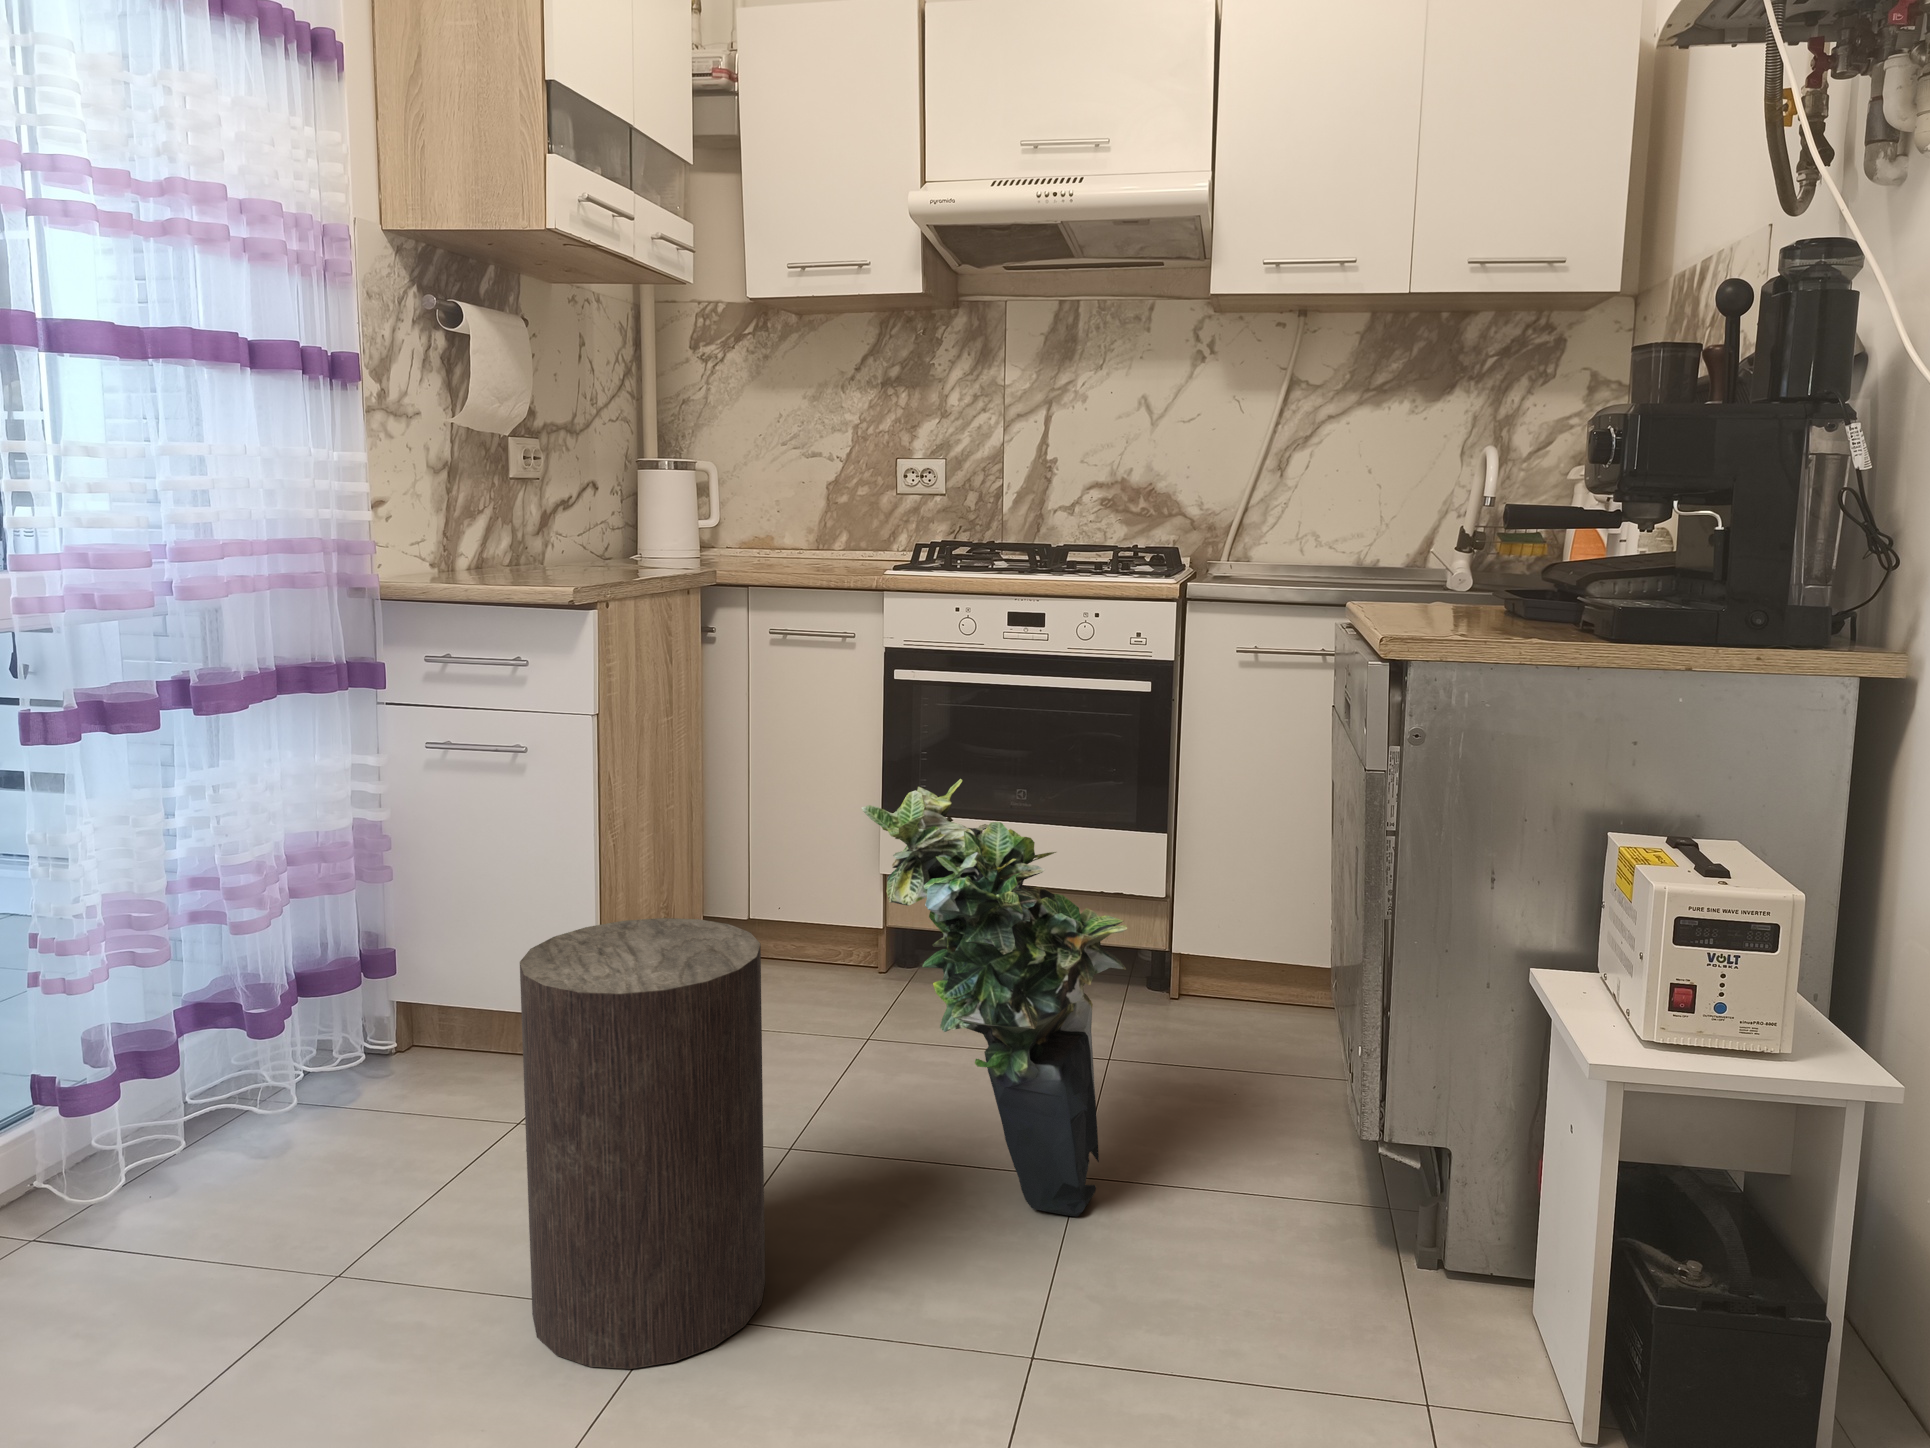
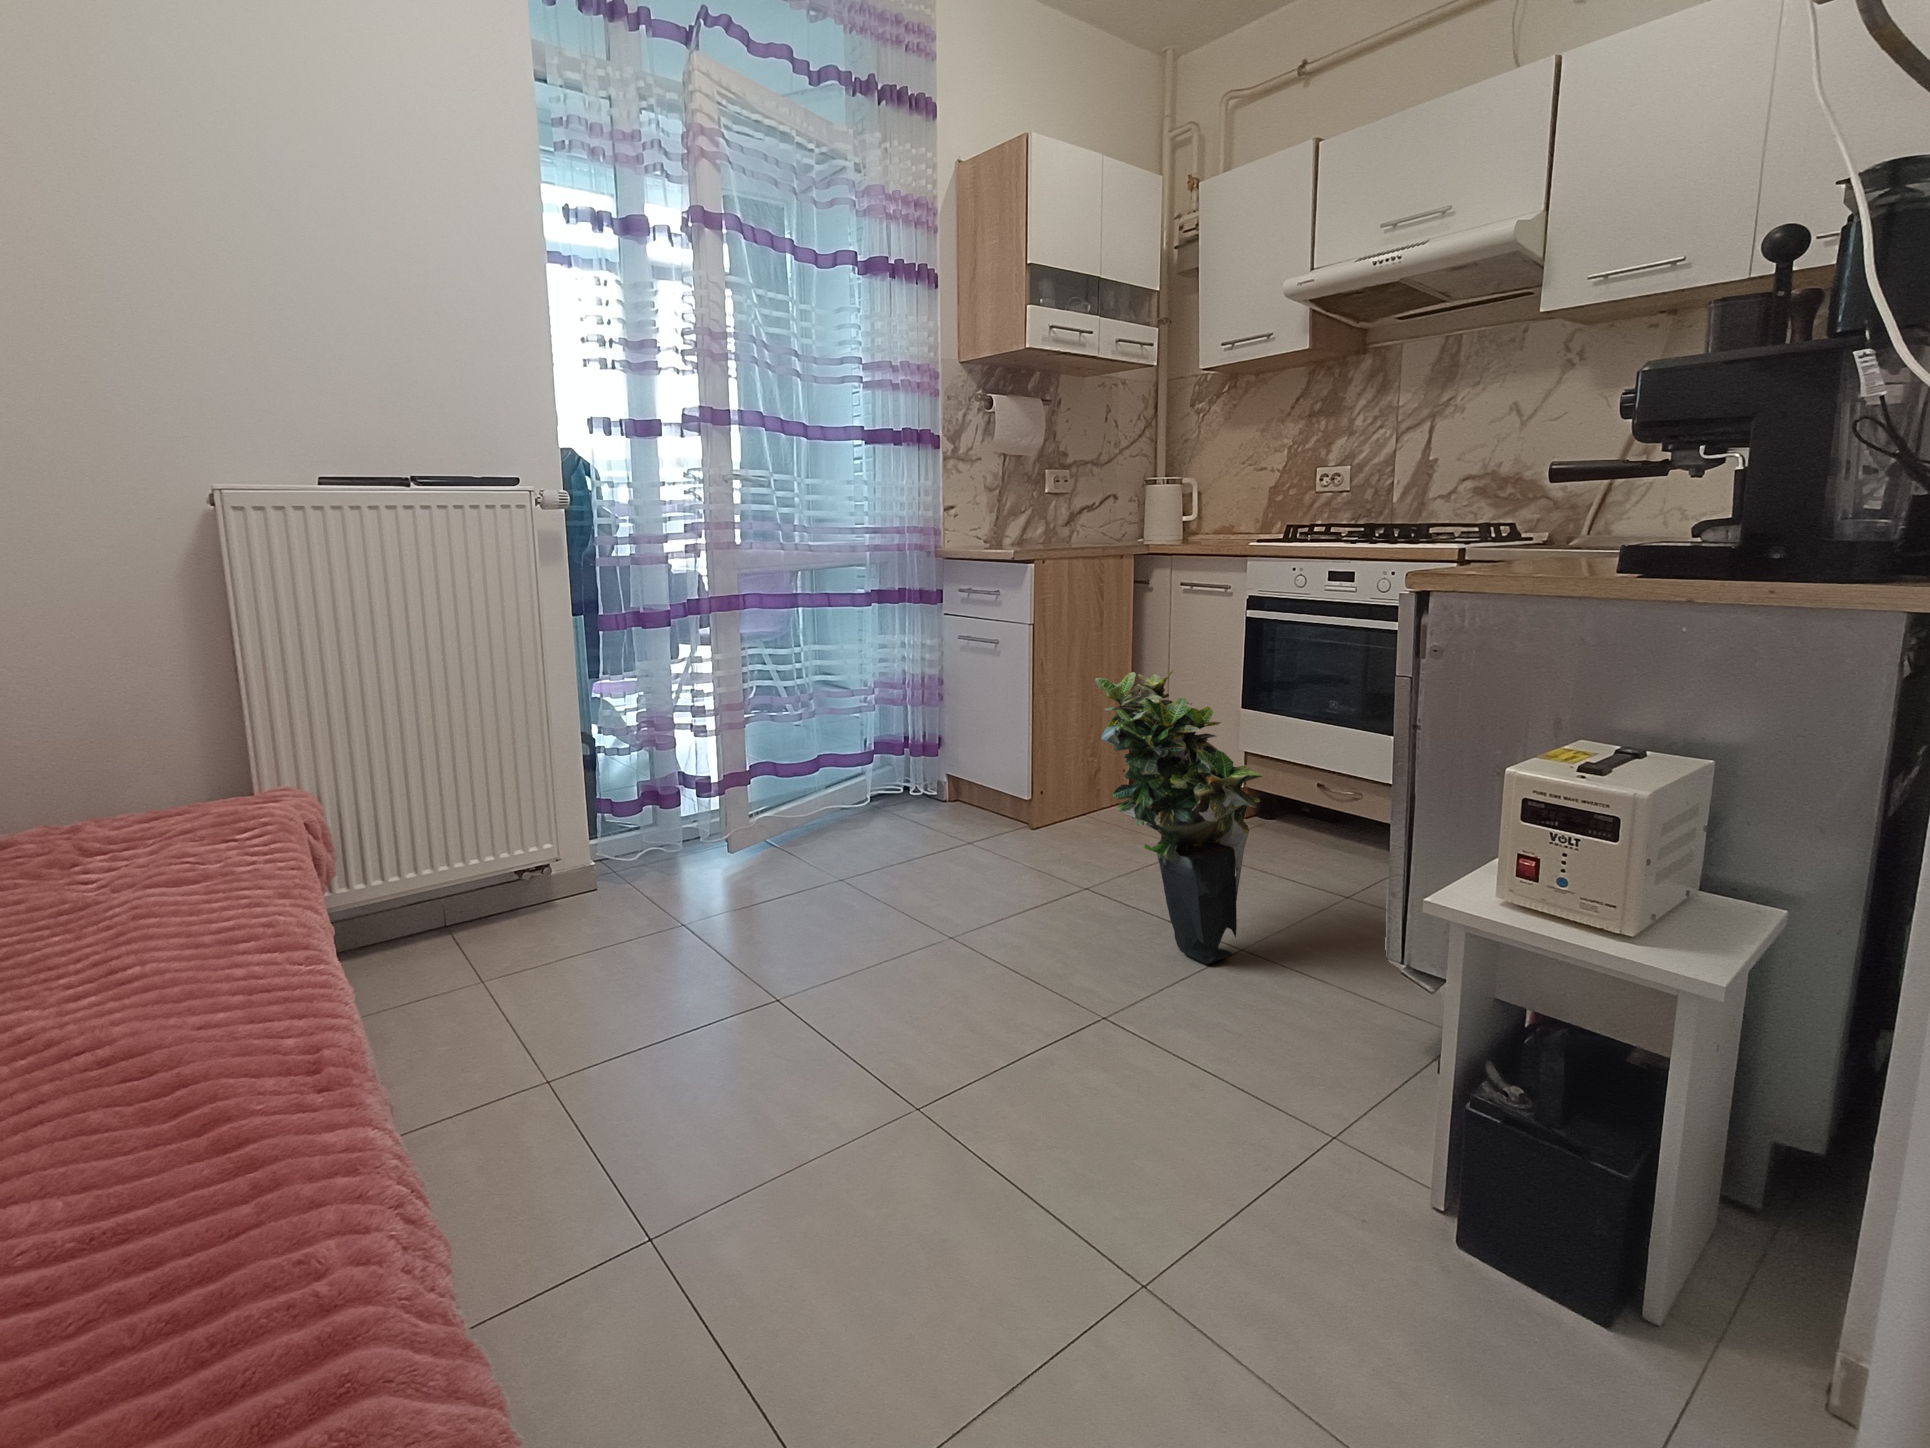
stool: present [520,918,765,1369] -> none [885,724,1008,950]

